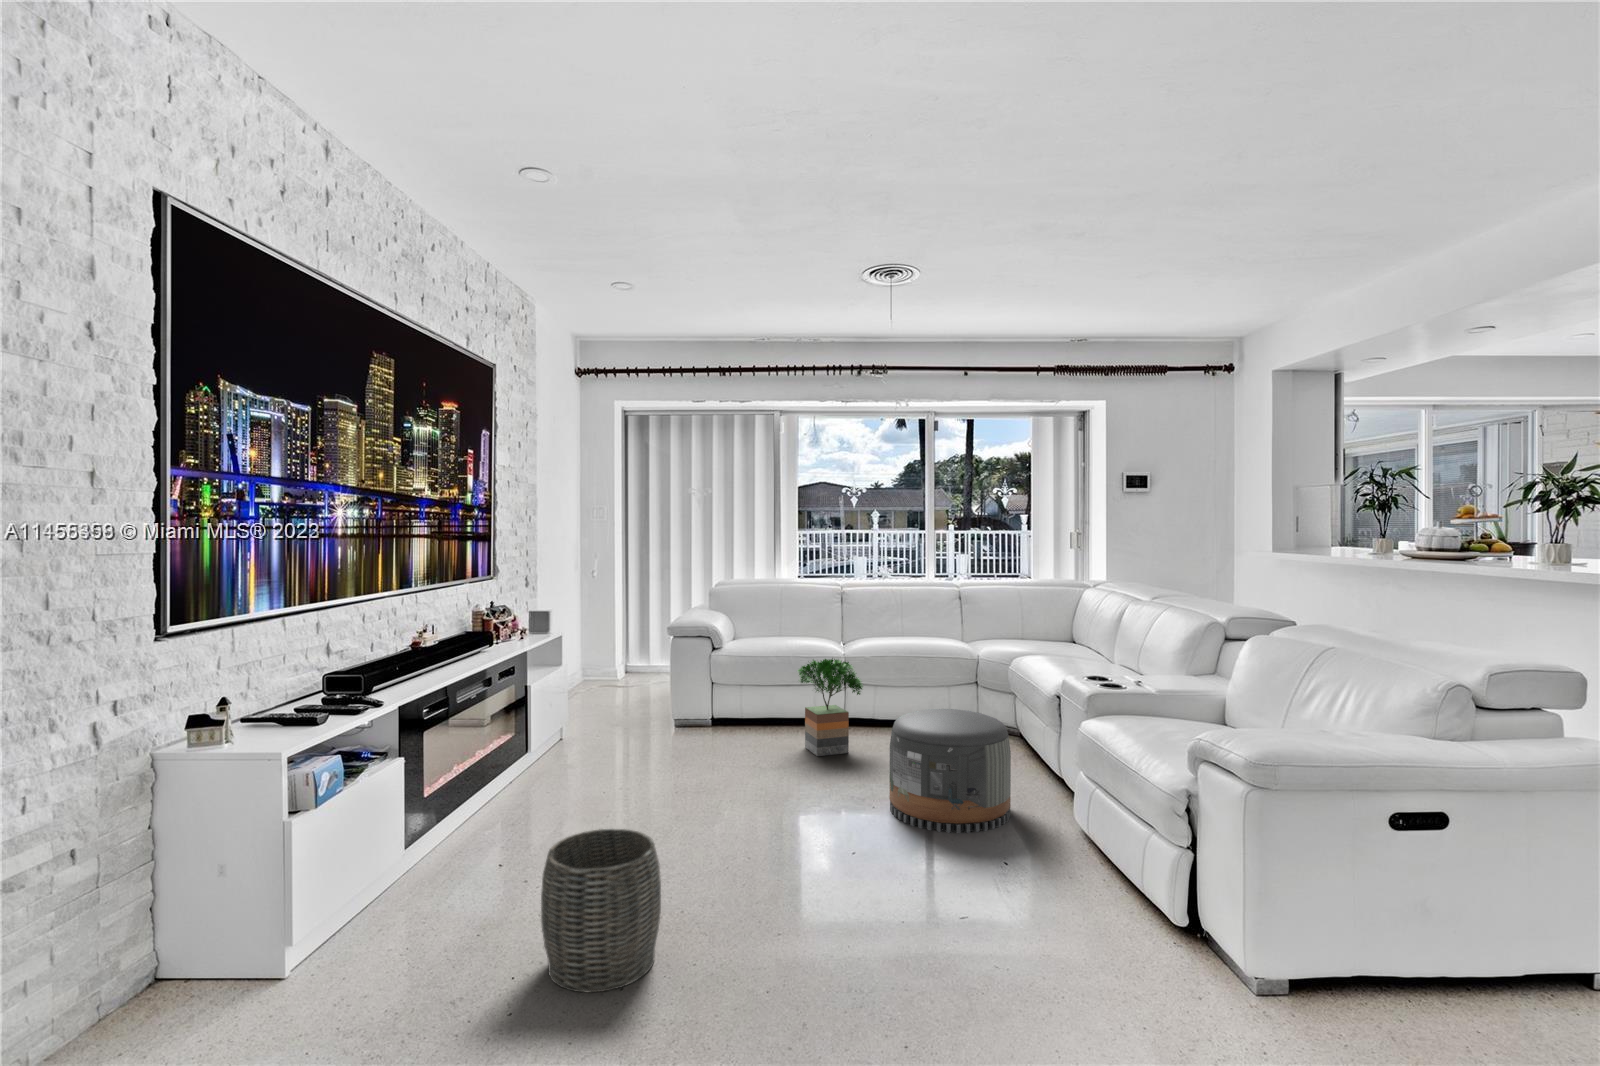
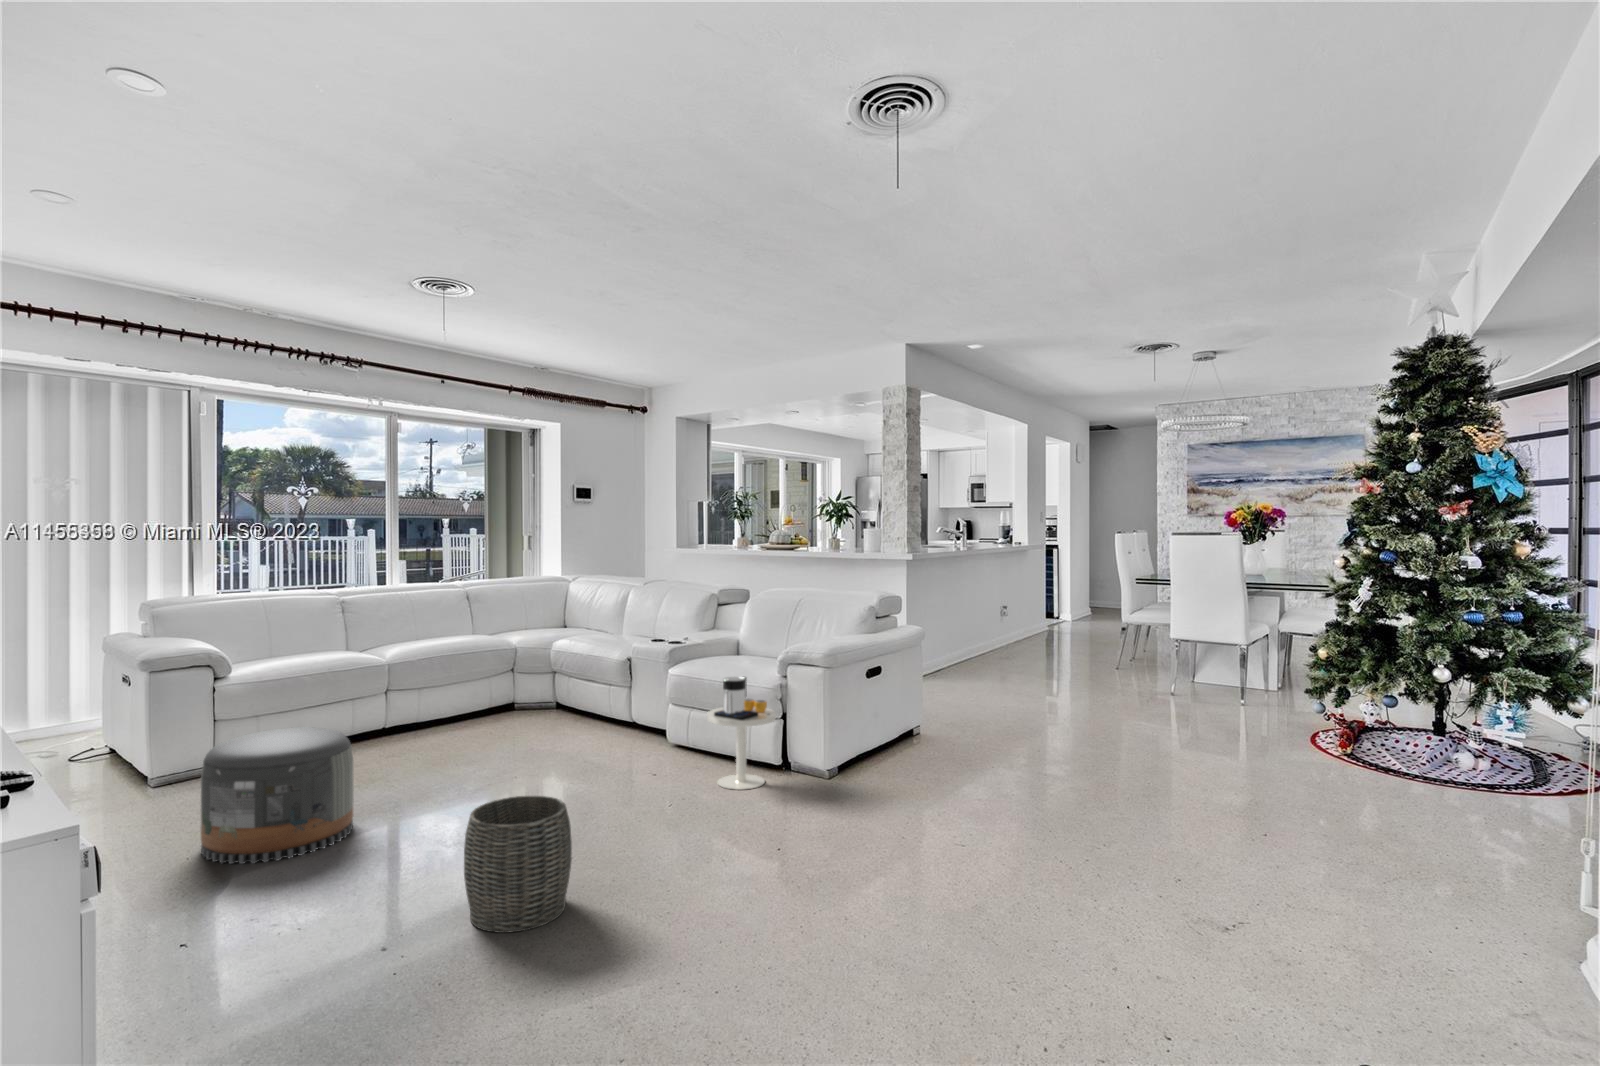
potted tree: present [798,658,863,756] -> none [375,661,455,759]
pouf: present [889,709,1011,833] -> present [201,727,354,864]
side table: none [1019,740,1126,914] -> present [707,677,776,790]

